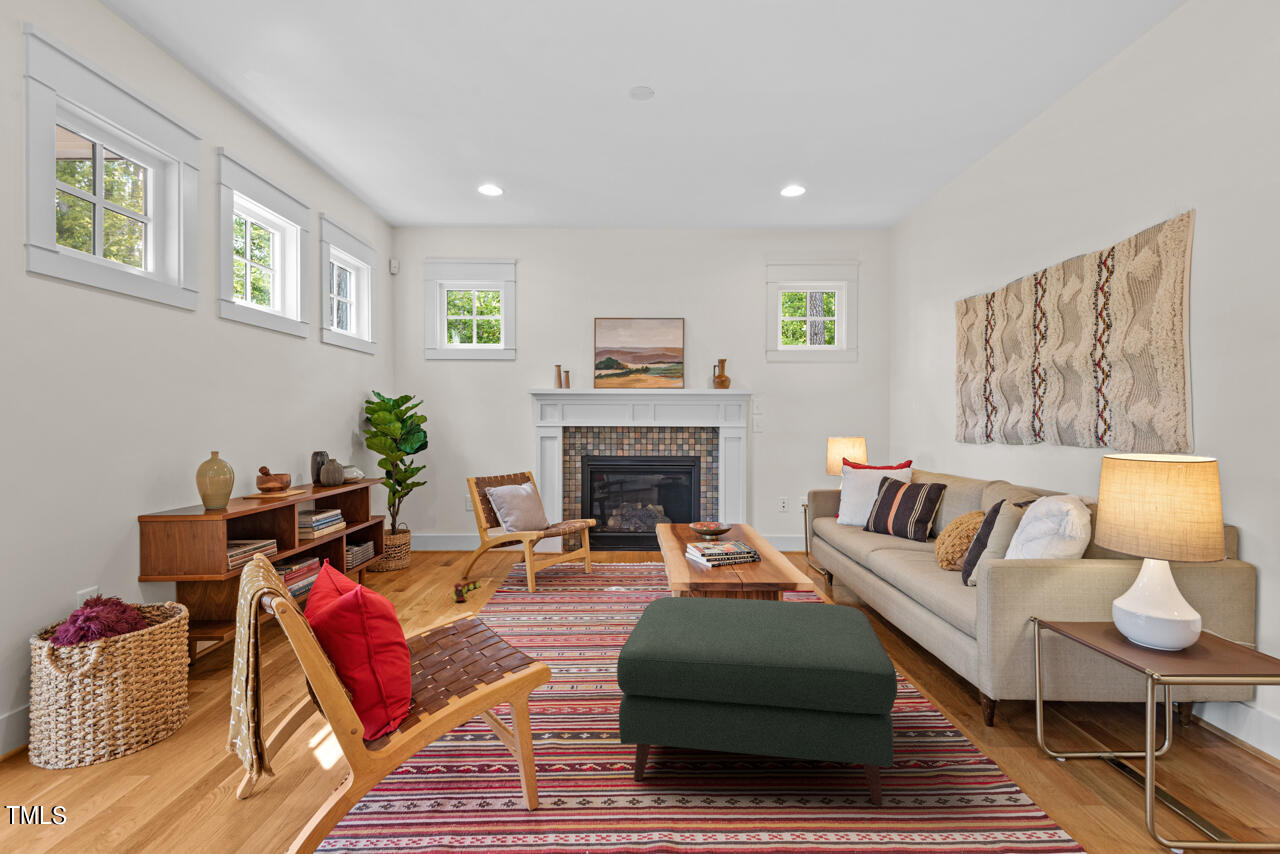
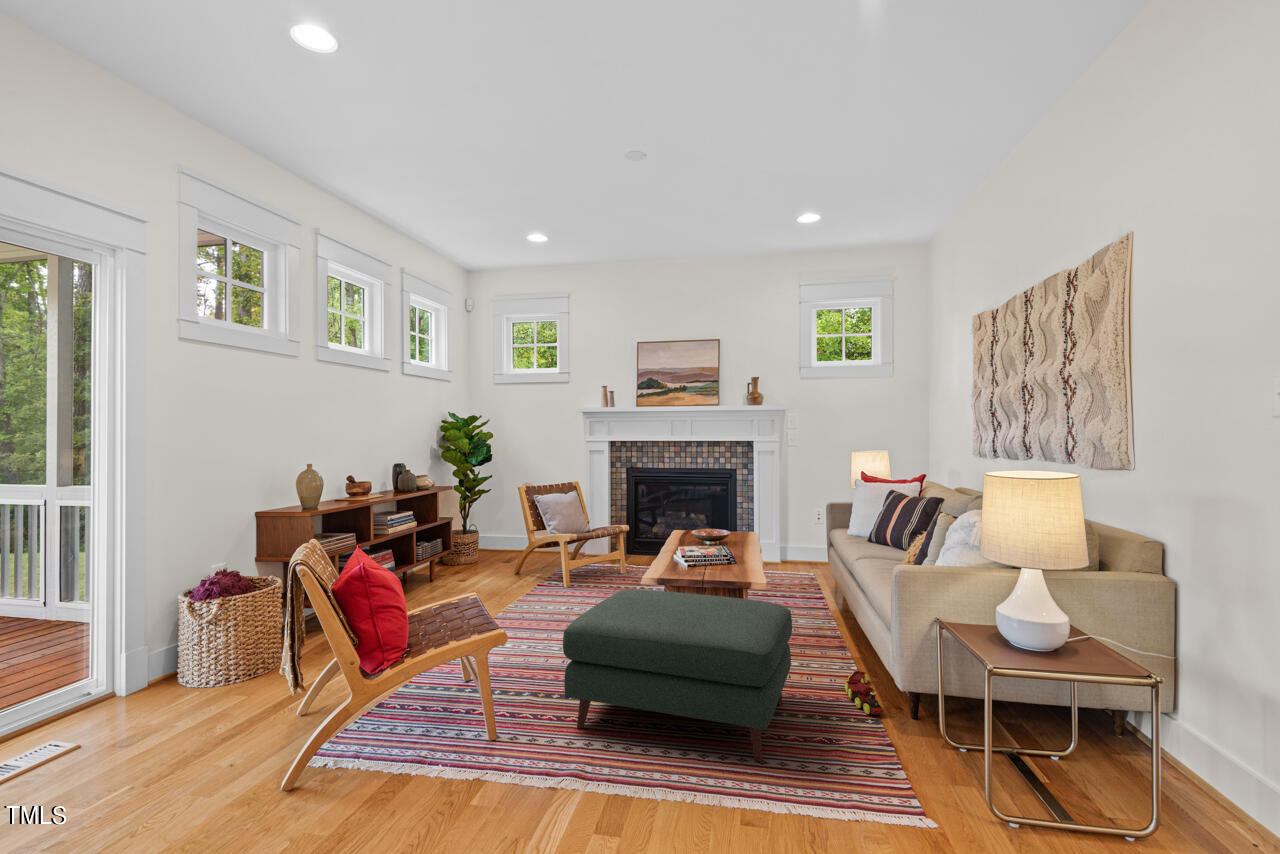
toy train: present [453,581,480,601] -> present [845,671,883,714]

